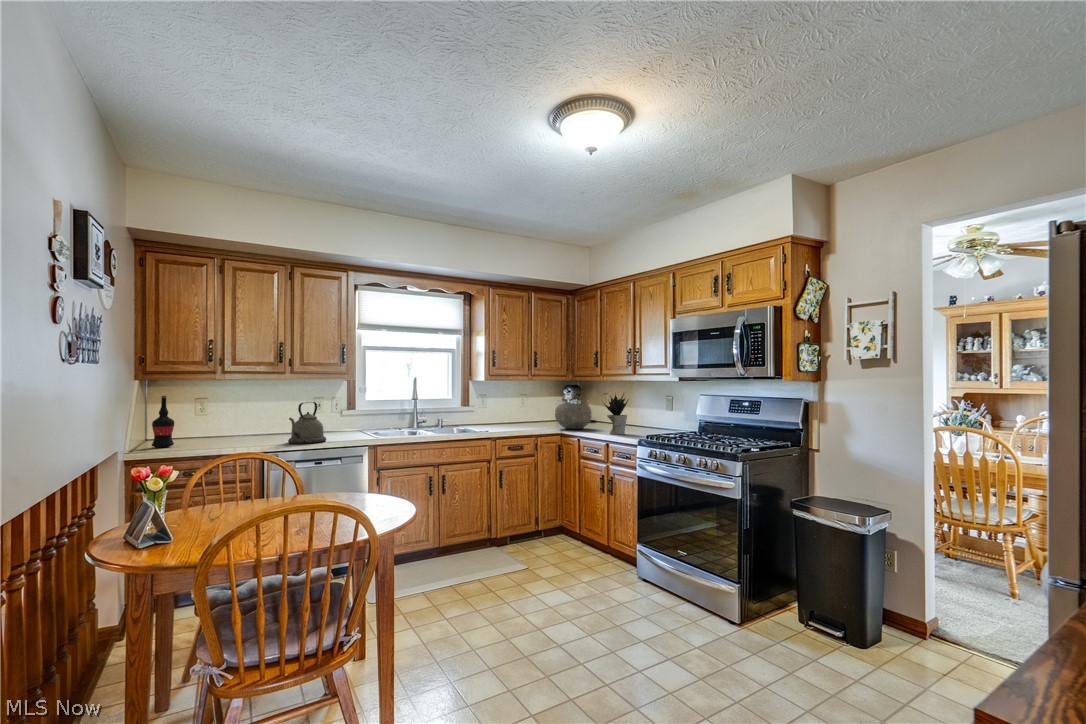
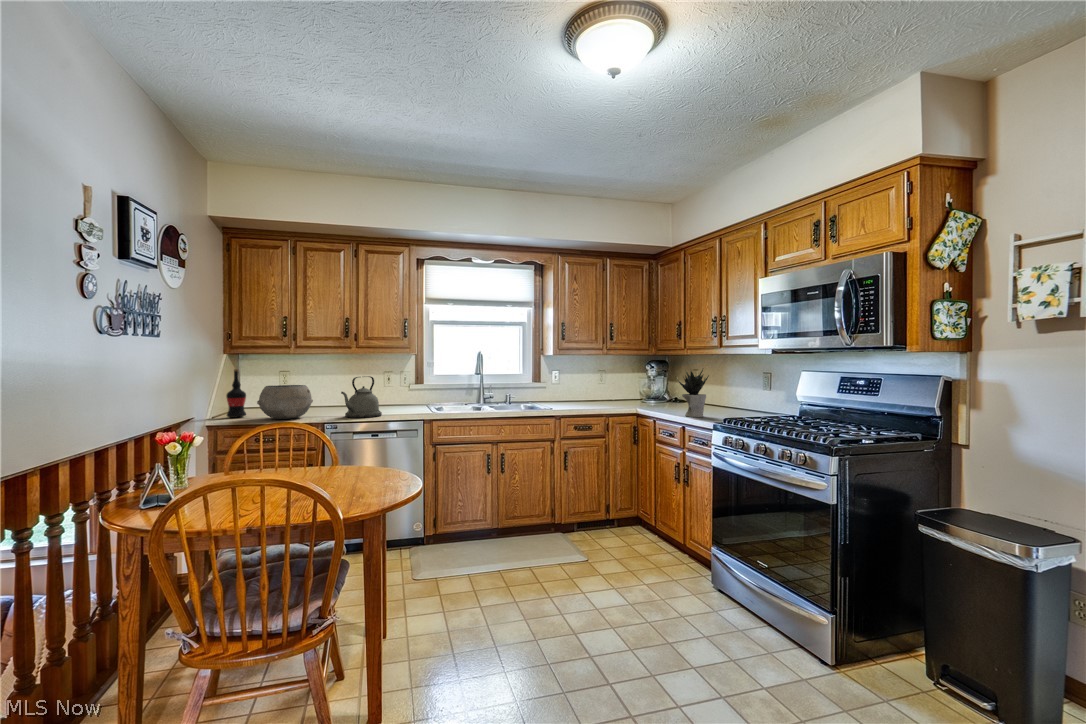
ceramic bowl: present [555,403,592,429] -> present [257,385,313,419]

